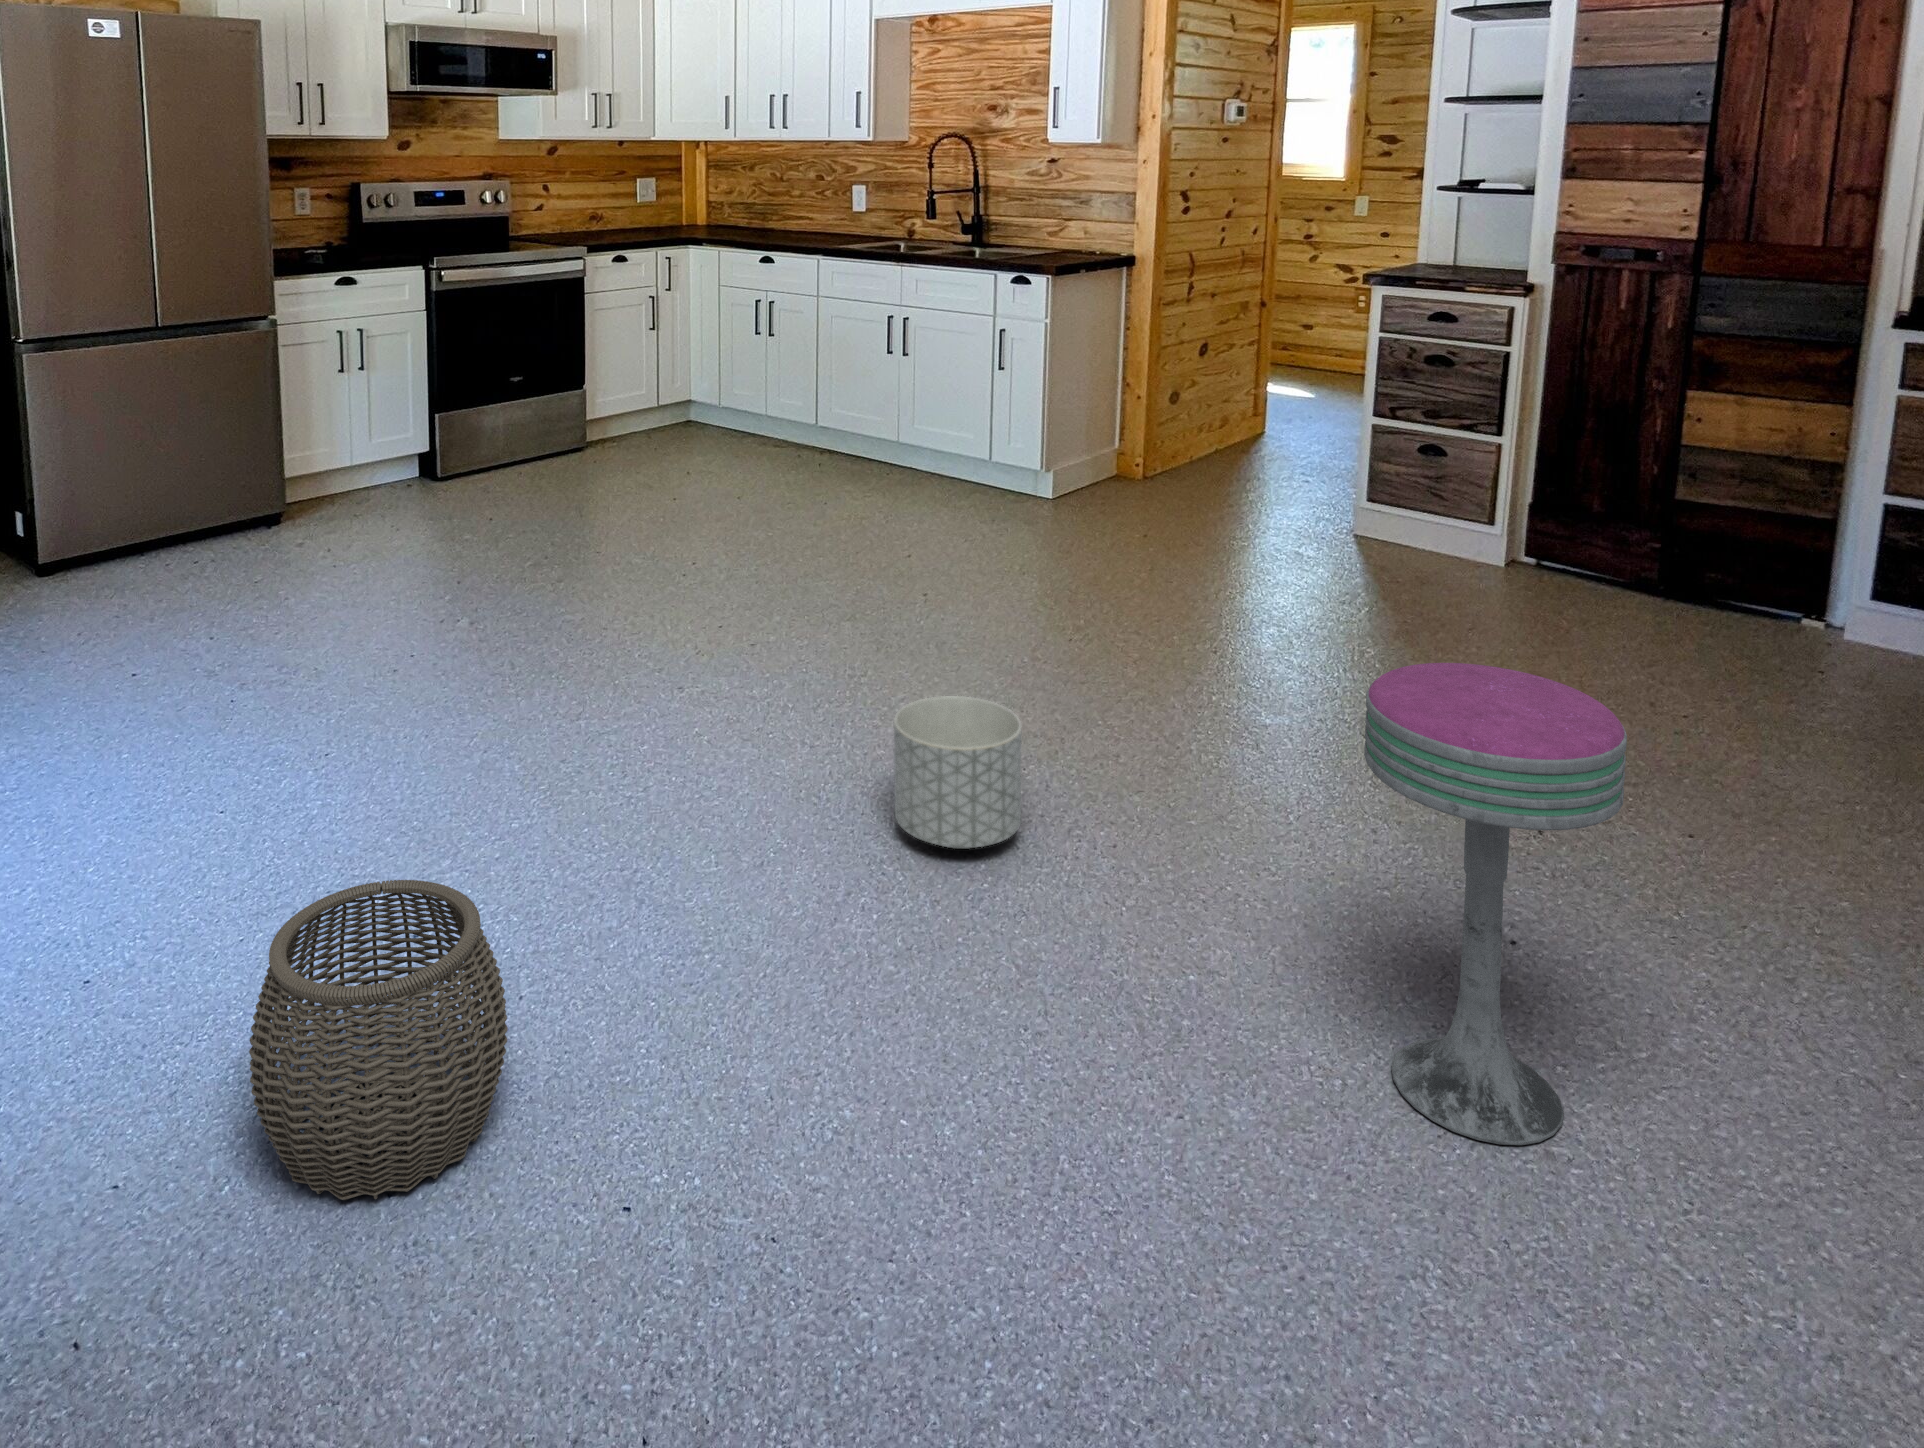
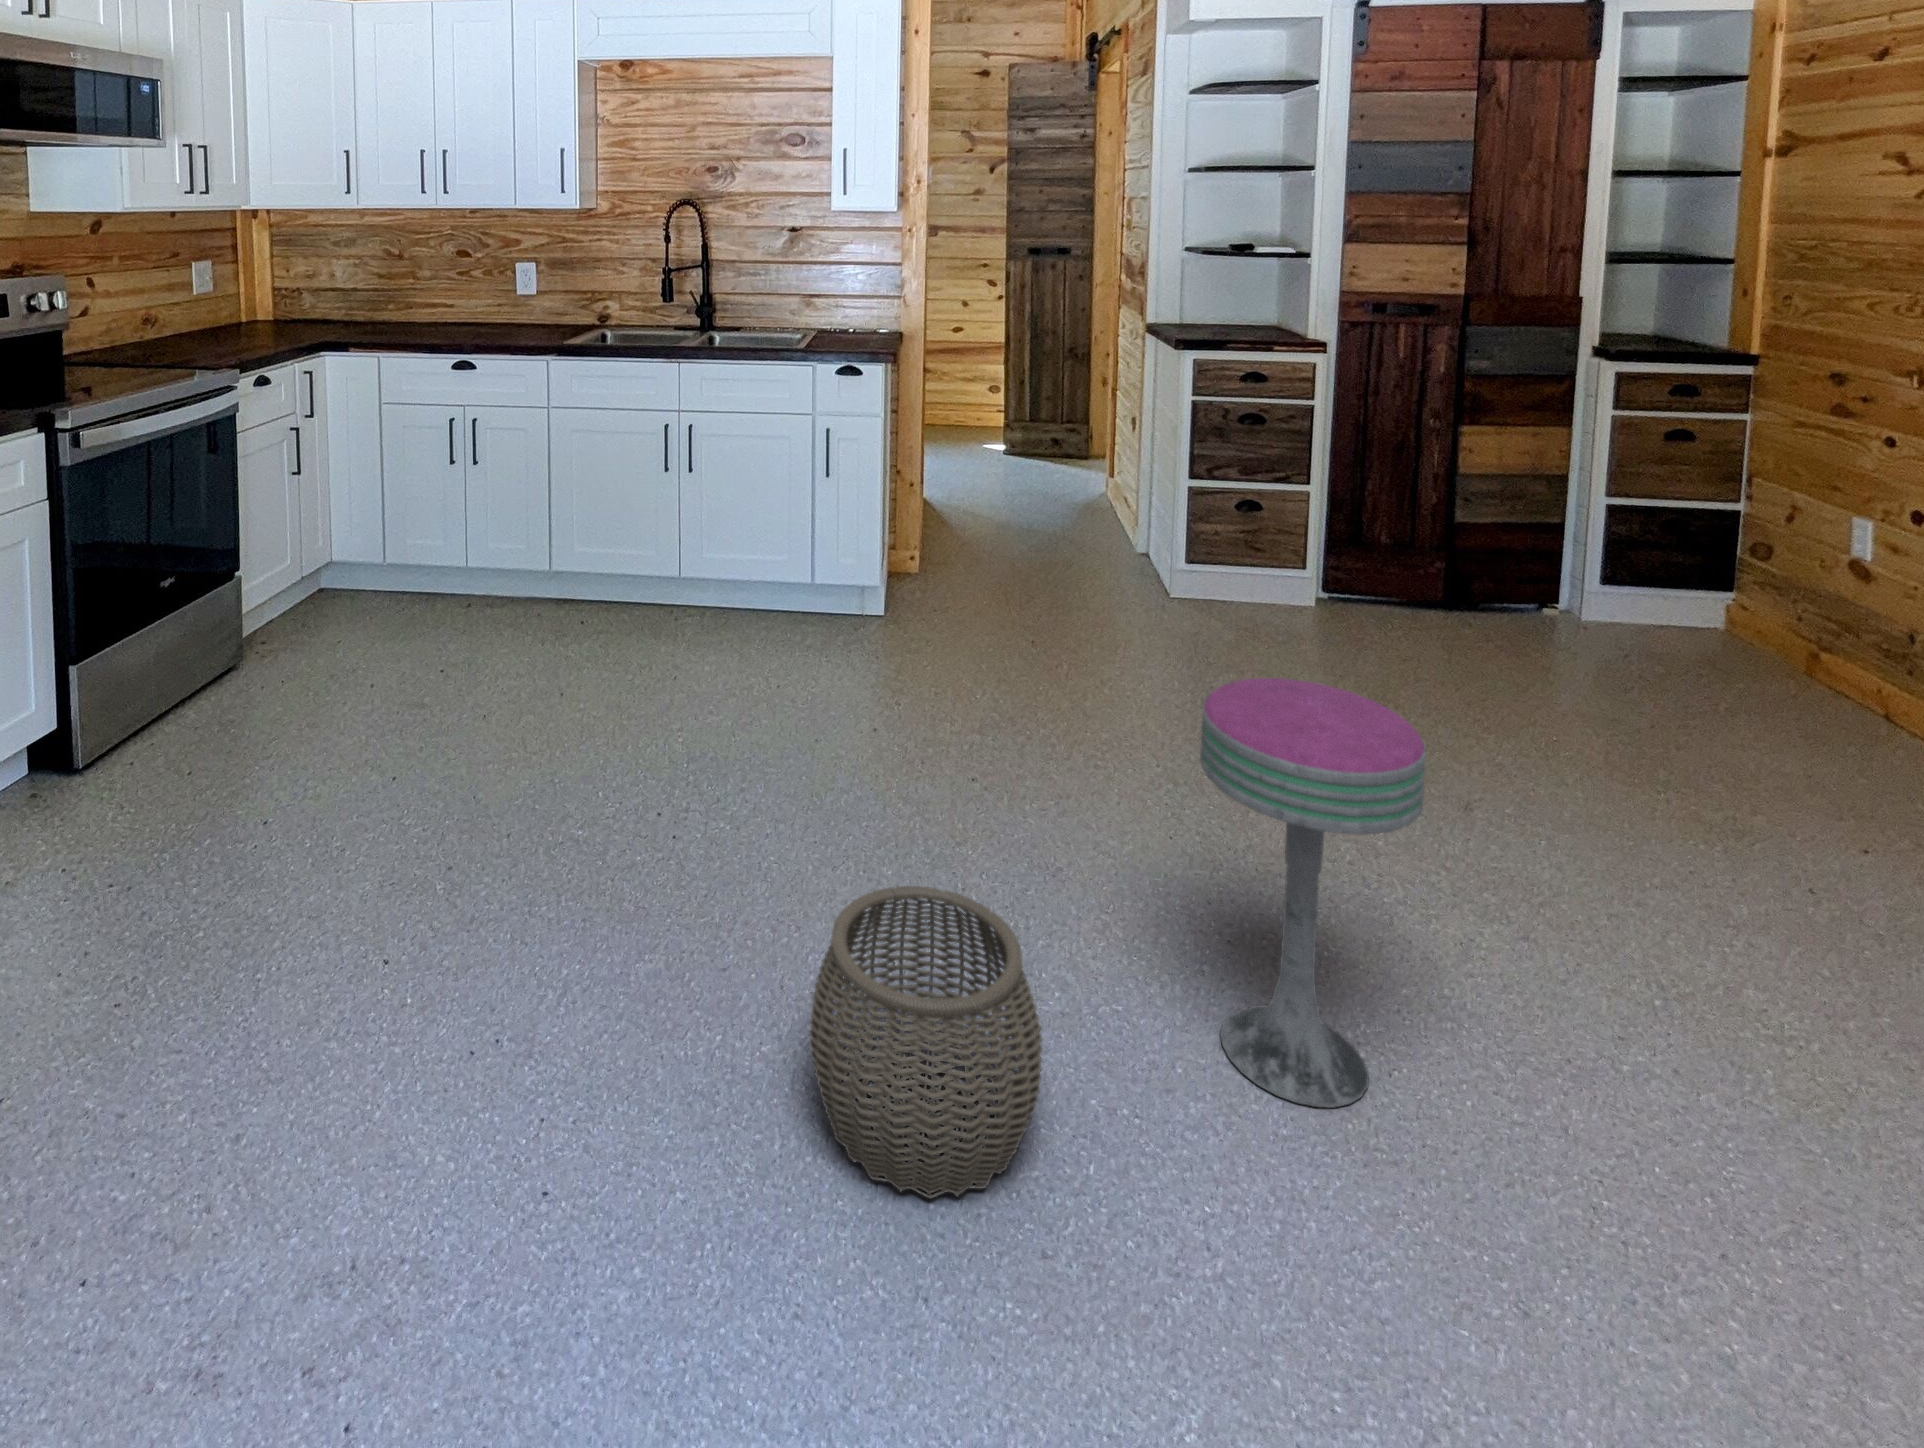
planter: present [894,696,1022,849] -> none [790,690,901,827]
woven basket: present [249,880,508,1200] -> present [809,886,1043,1198]

